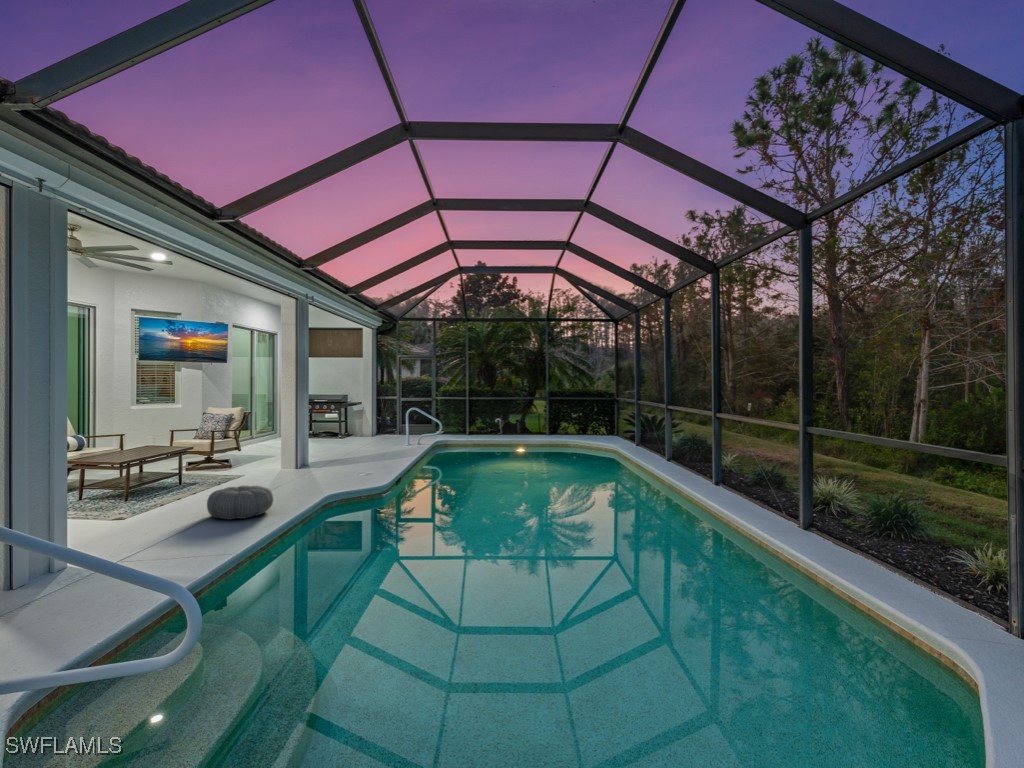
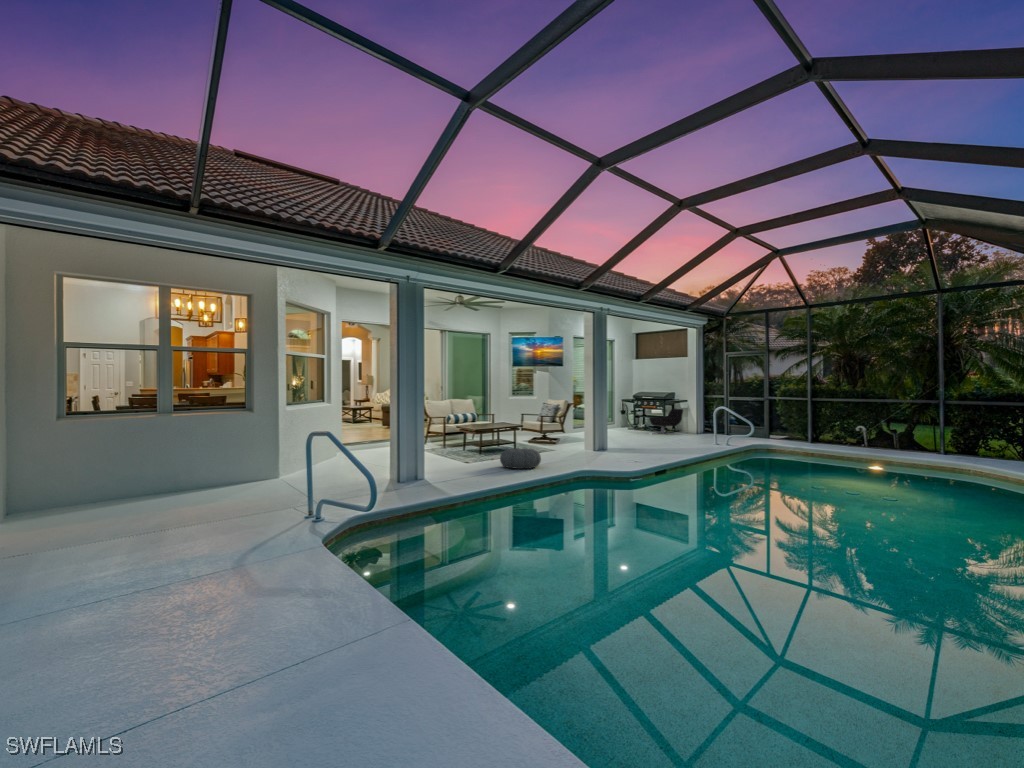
lounge chair: none [323,412,362,441] -> present [649,409,683,433]

